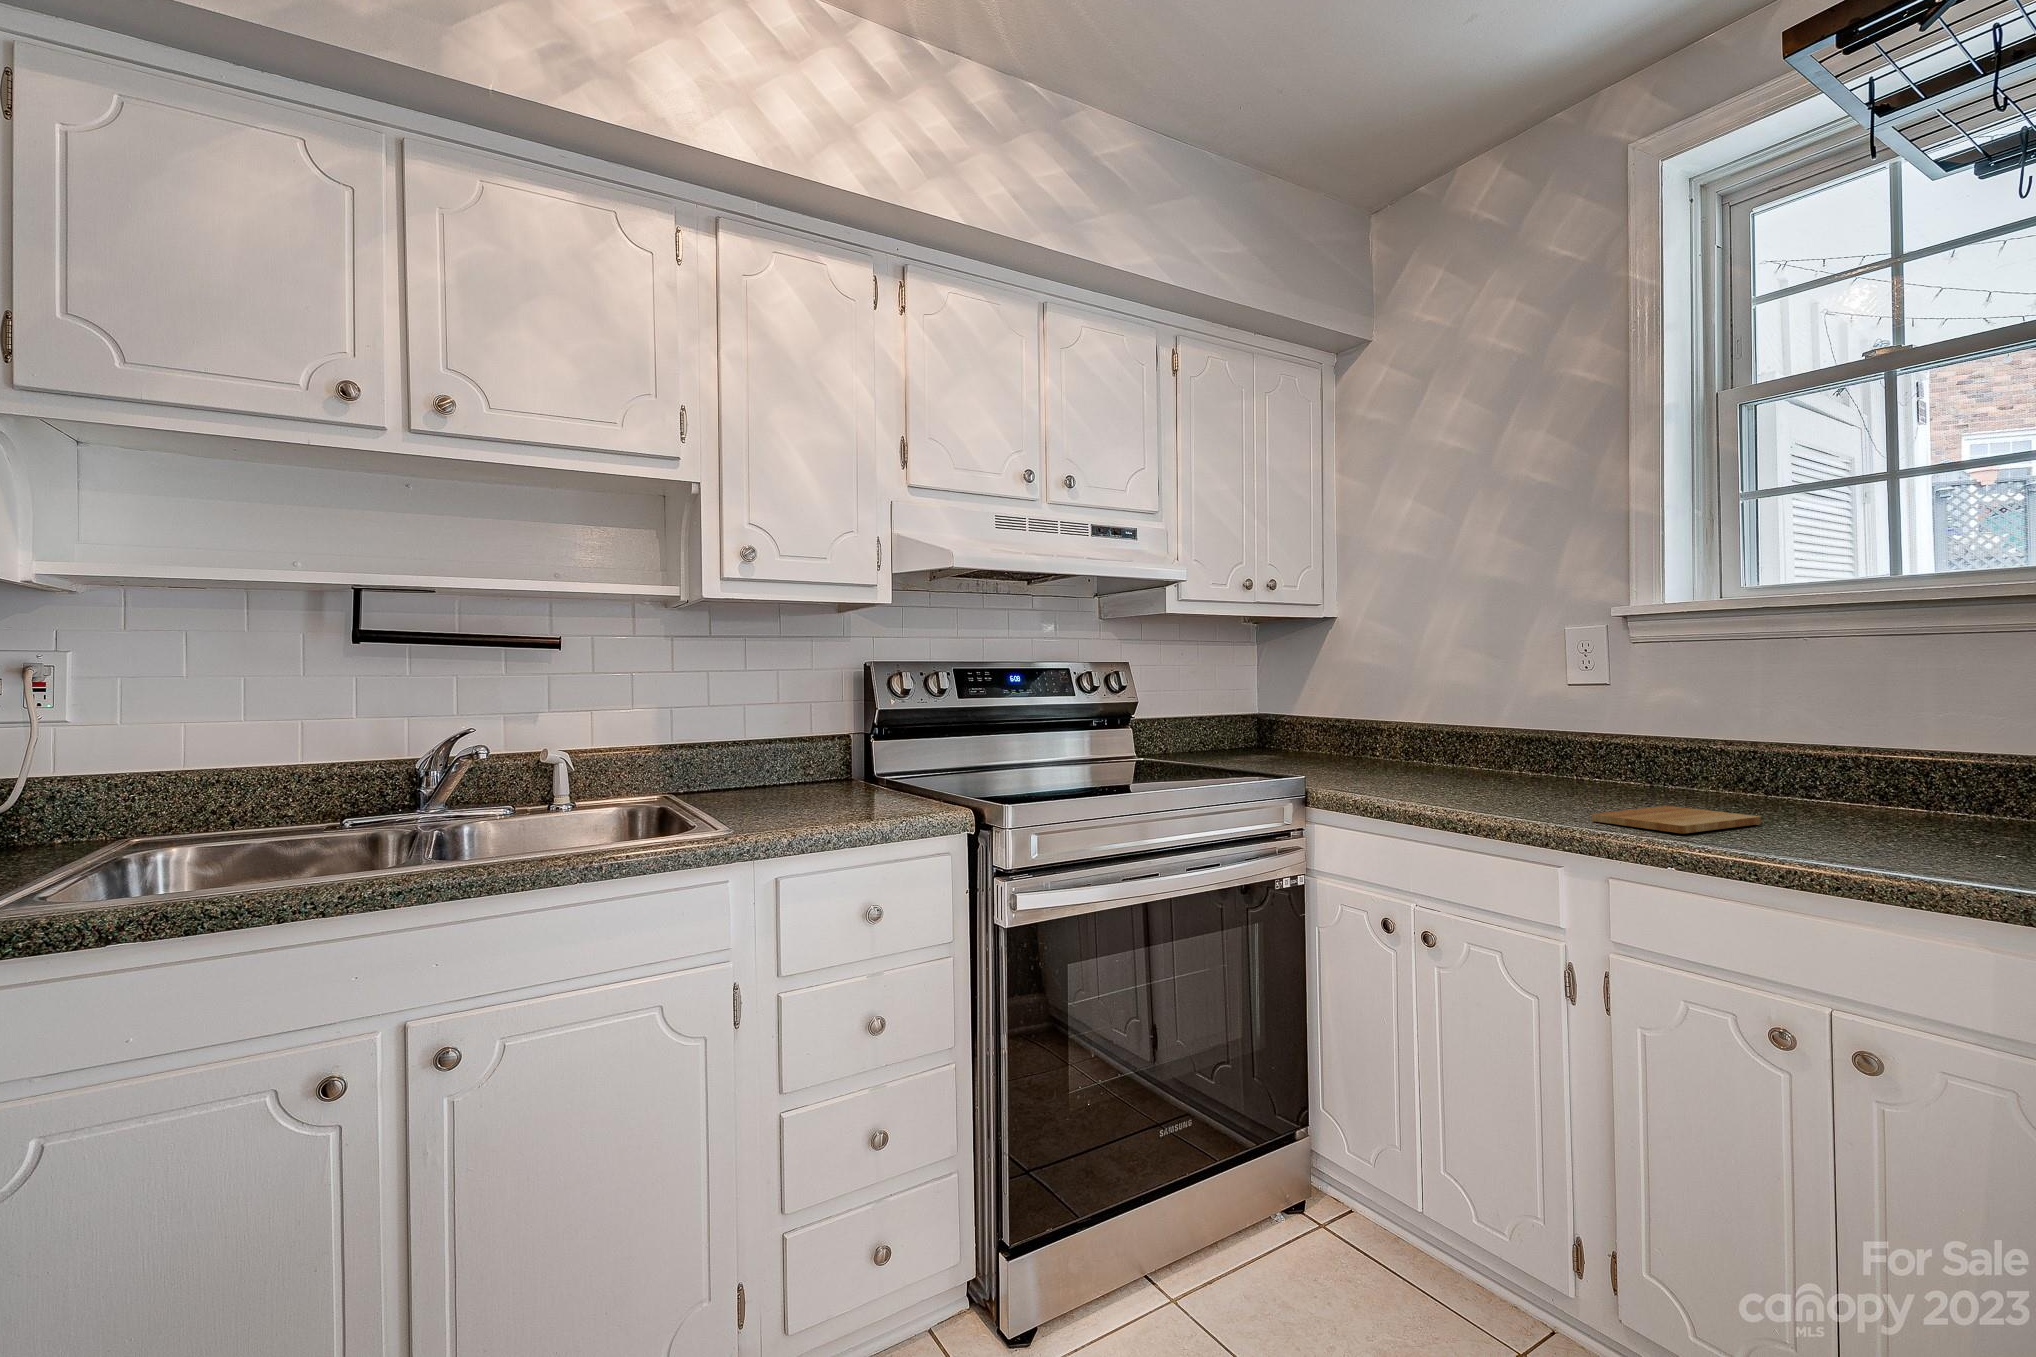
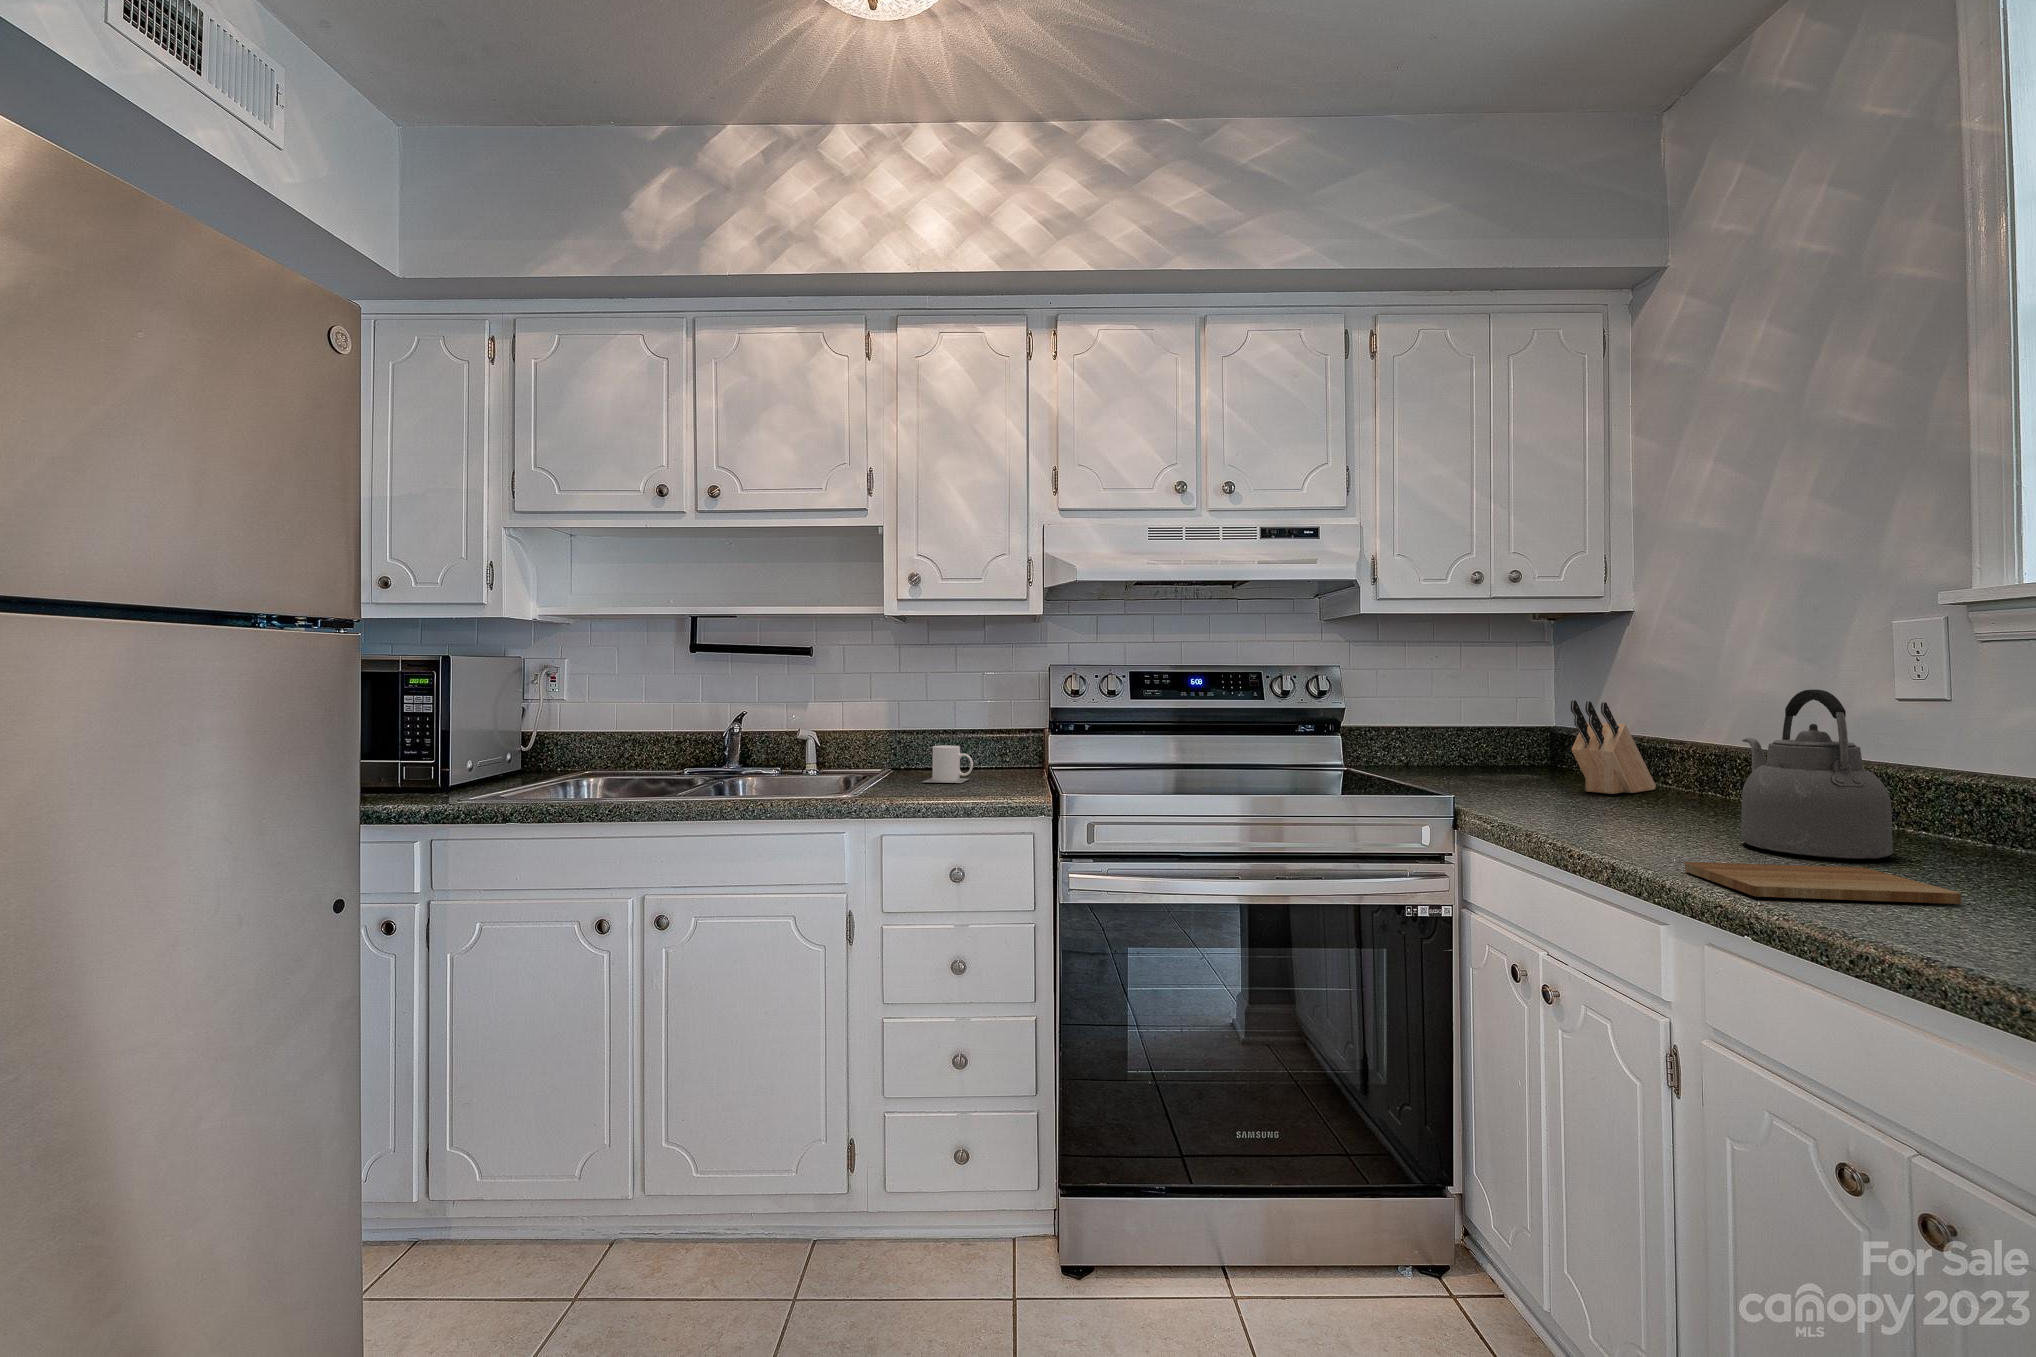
kettle: none [1516,679,1643,801] -> present [1741,690,1893,859]
knife block: none [1336,691,1373,767] -> present [1571,700,1656,794]
mug: none [752,760,814,808] -> present [923,745,973,783]

